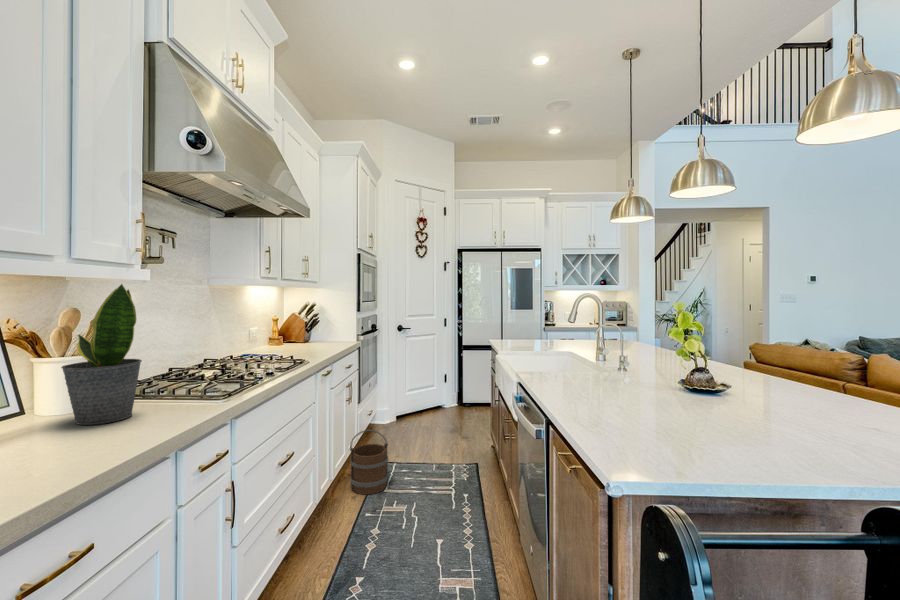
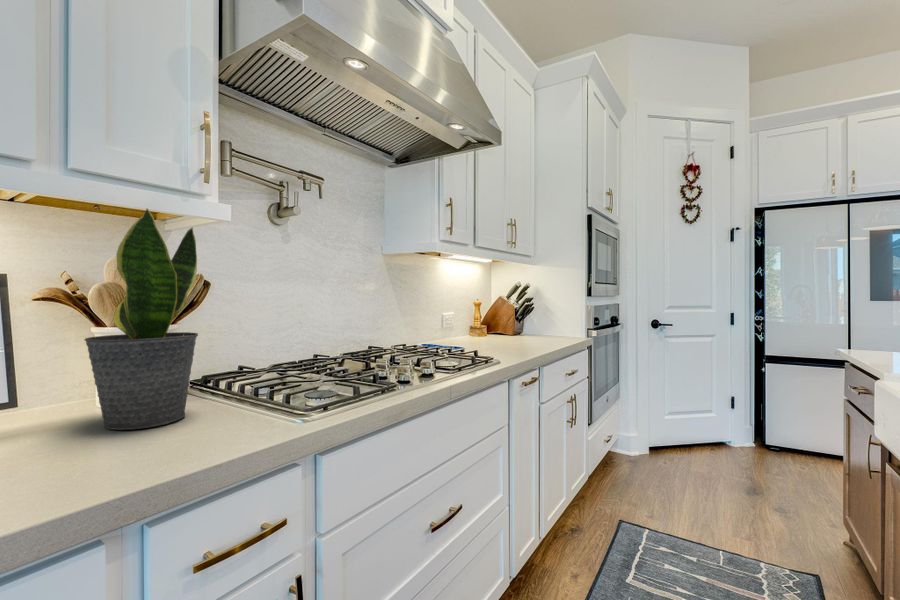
bucket: present [350,430,388,495] -> none [568,472,631,580]

